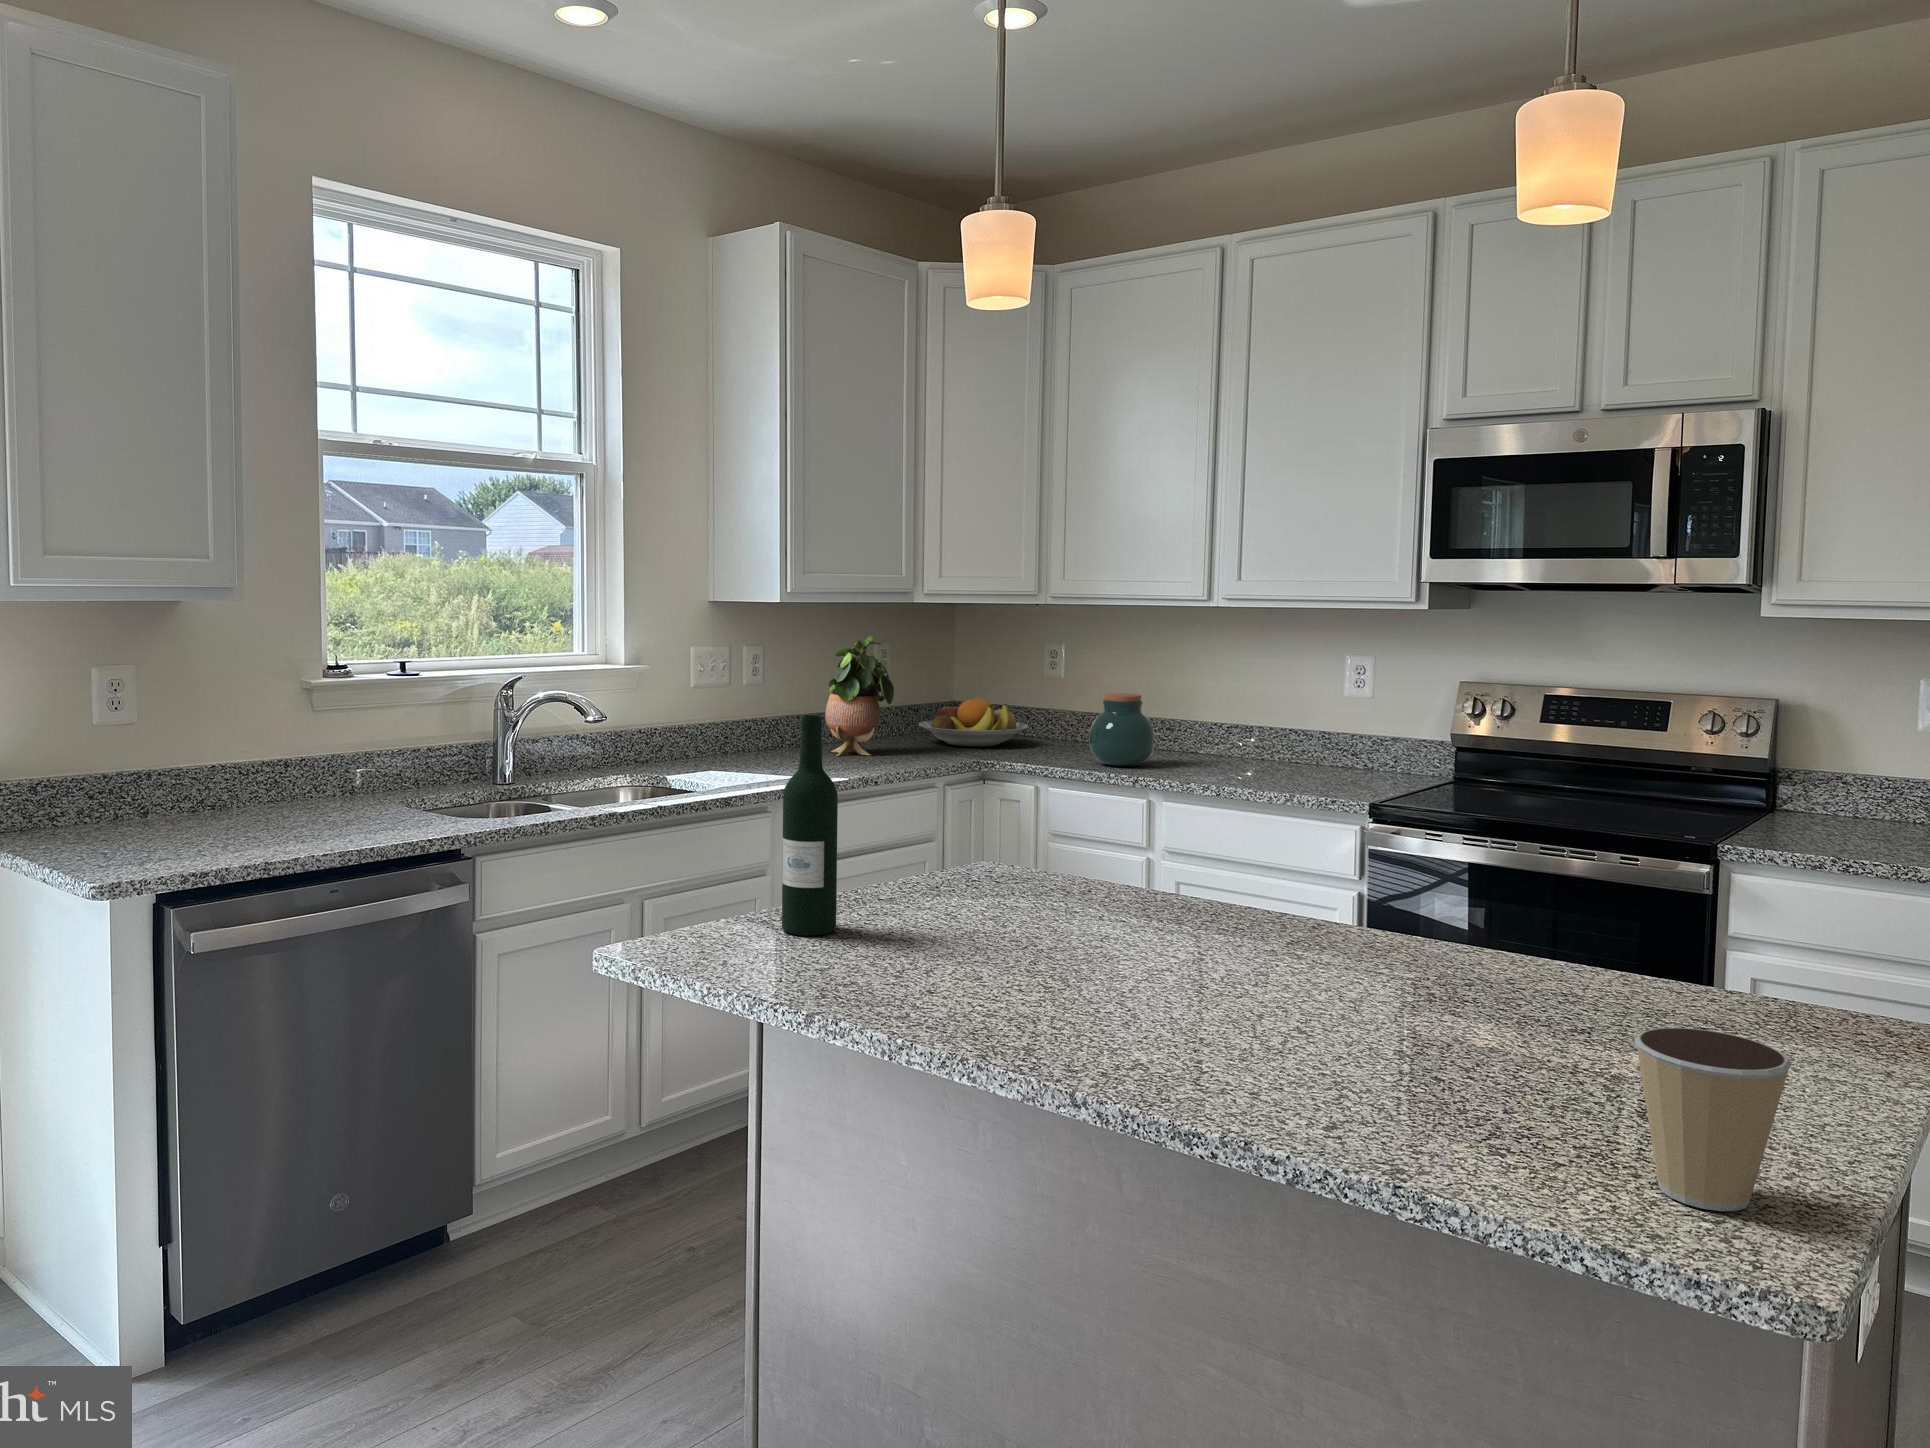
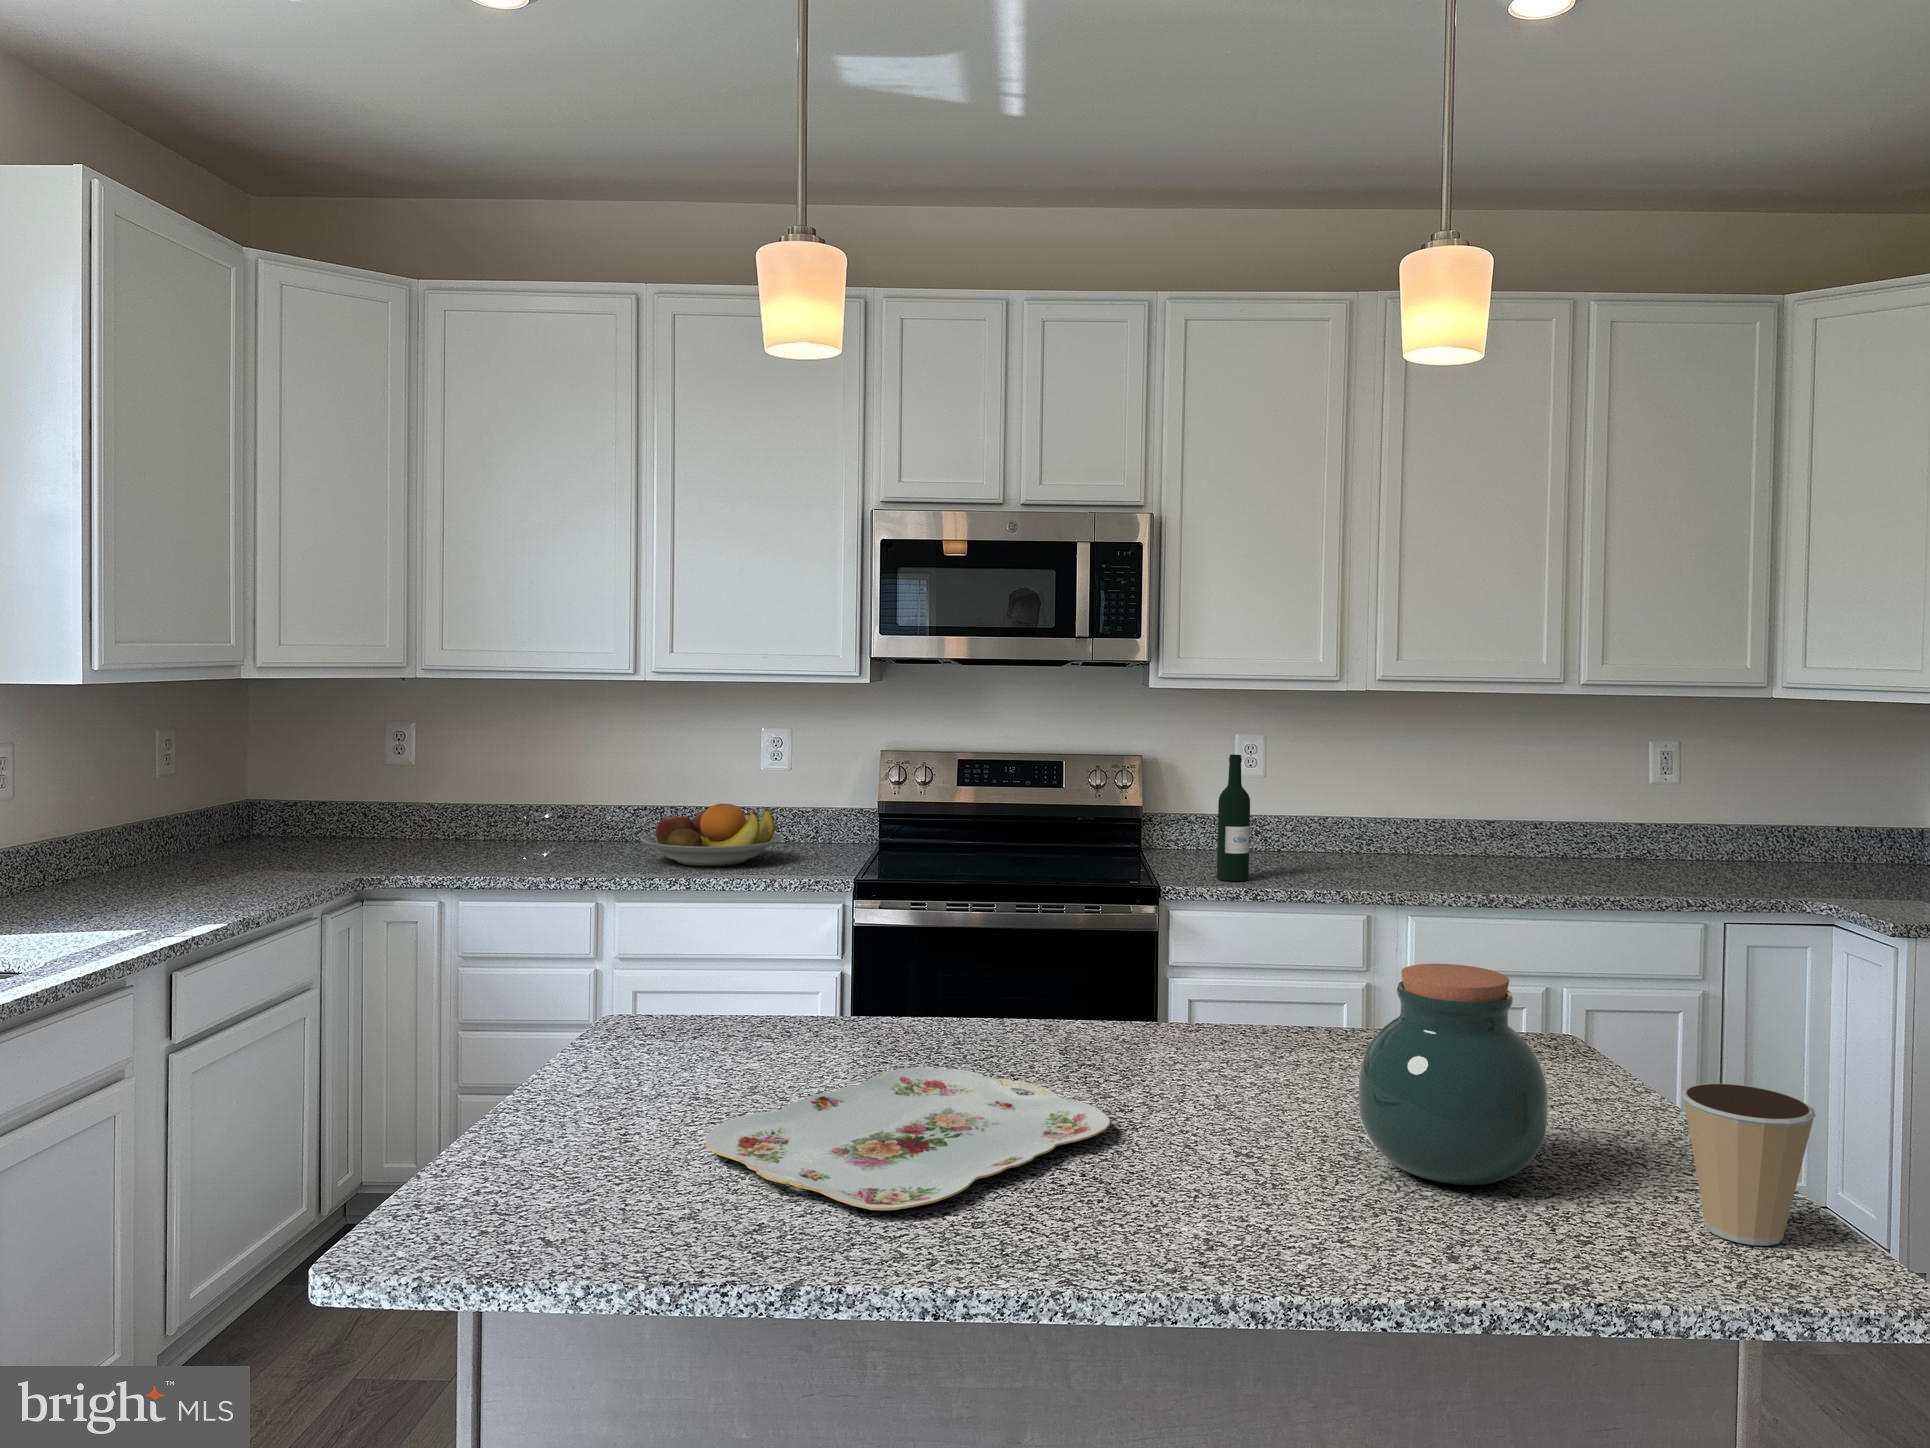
potted plant: present [825,636,894,756] -> none [120,723,229,888]
jar: present [1089,693,1155,766] -> present [1359,964,1548,1185]
fruit bowl: present [919,698,1028,747] -> present [640,803,782,866]
wine bottle: present [782,715,838,936] -> present [1217,754,1250,881]
serving tray: none [890,923,1217,996] -> present [705,1068,1110,1211]

